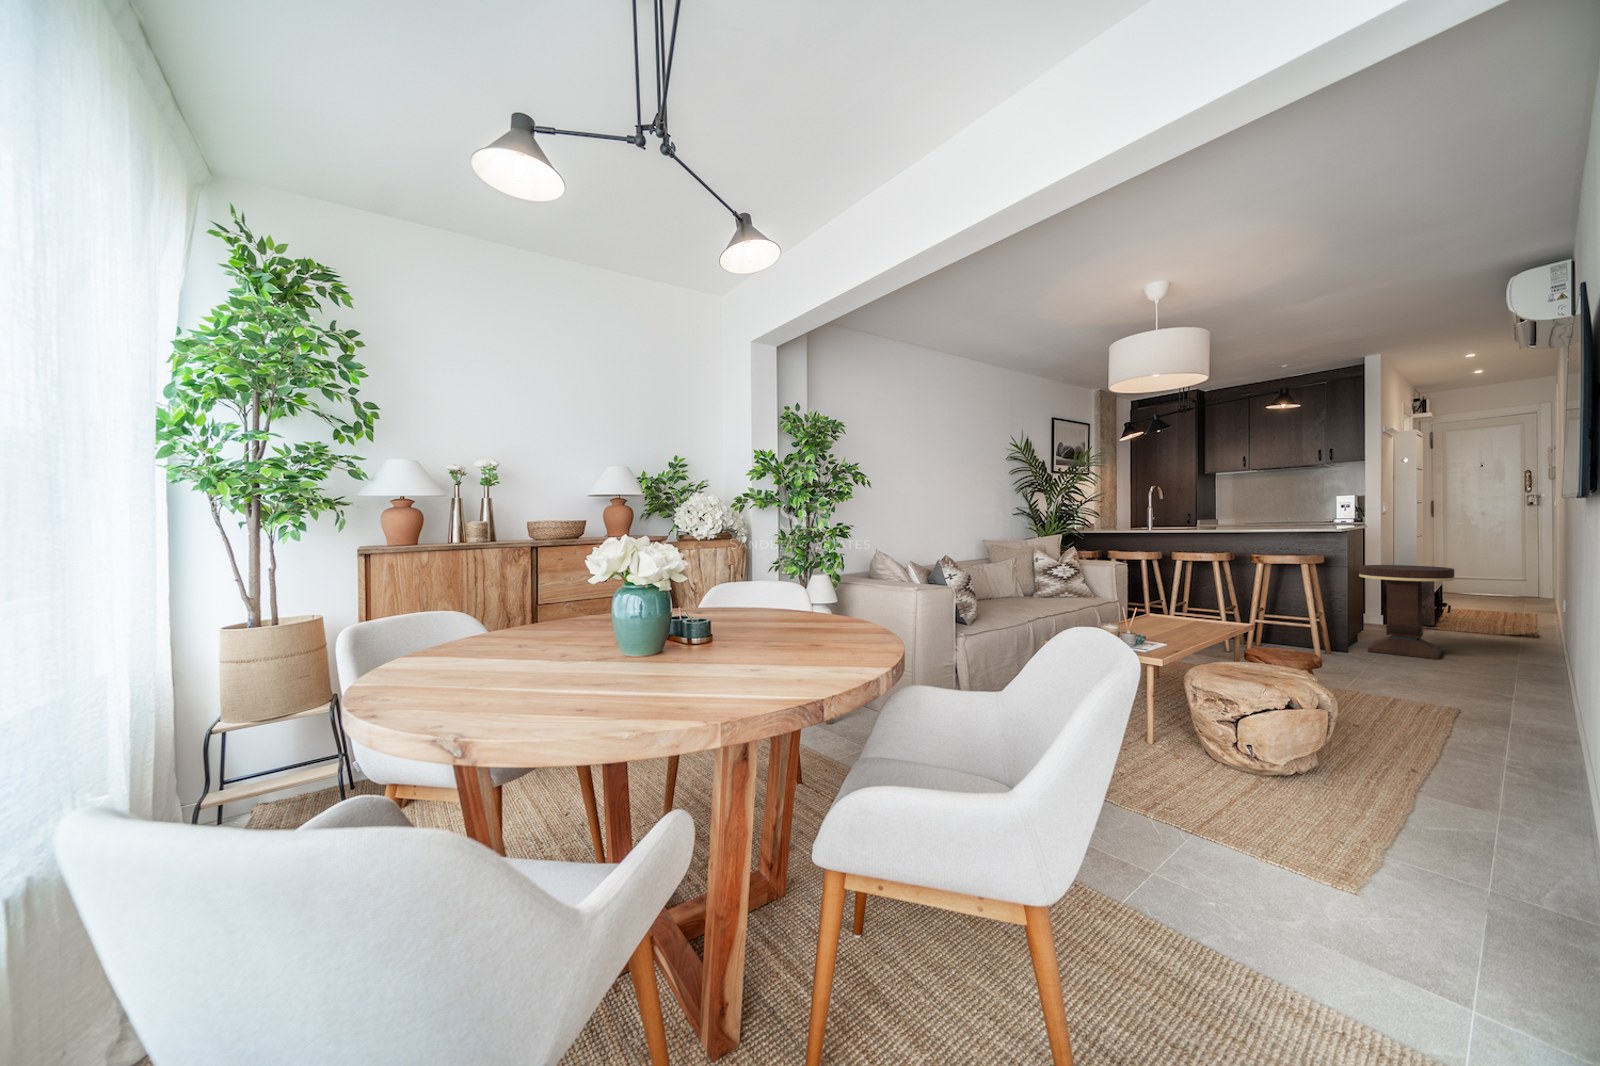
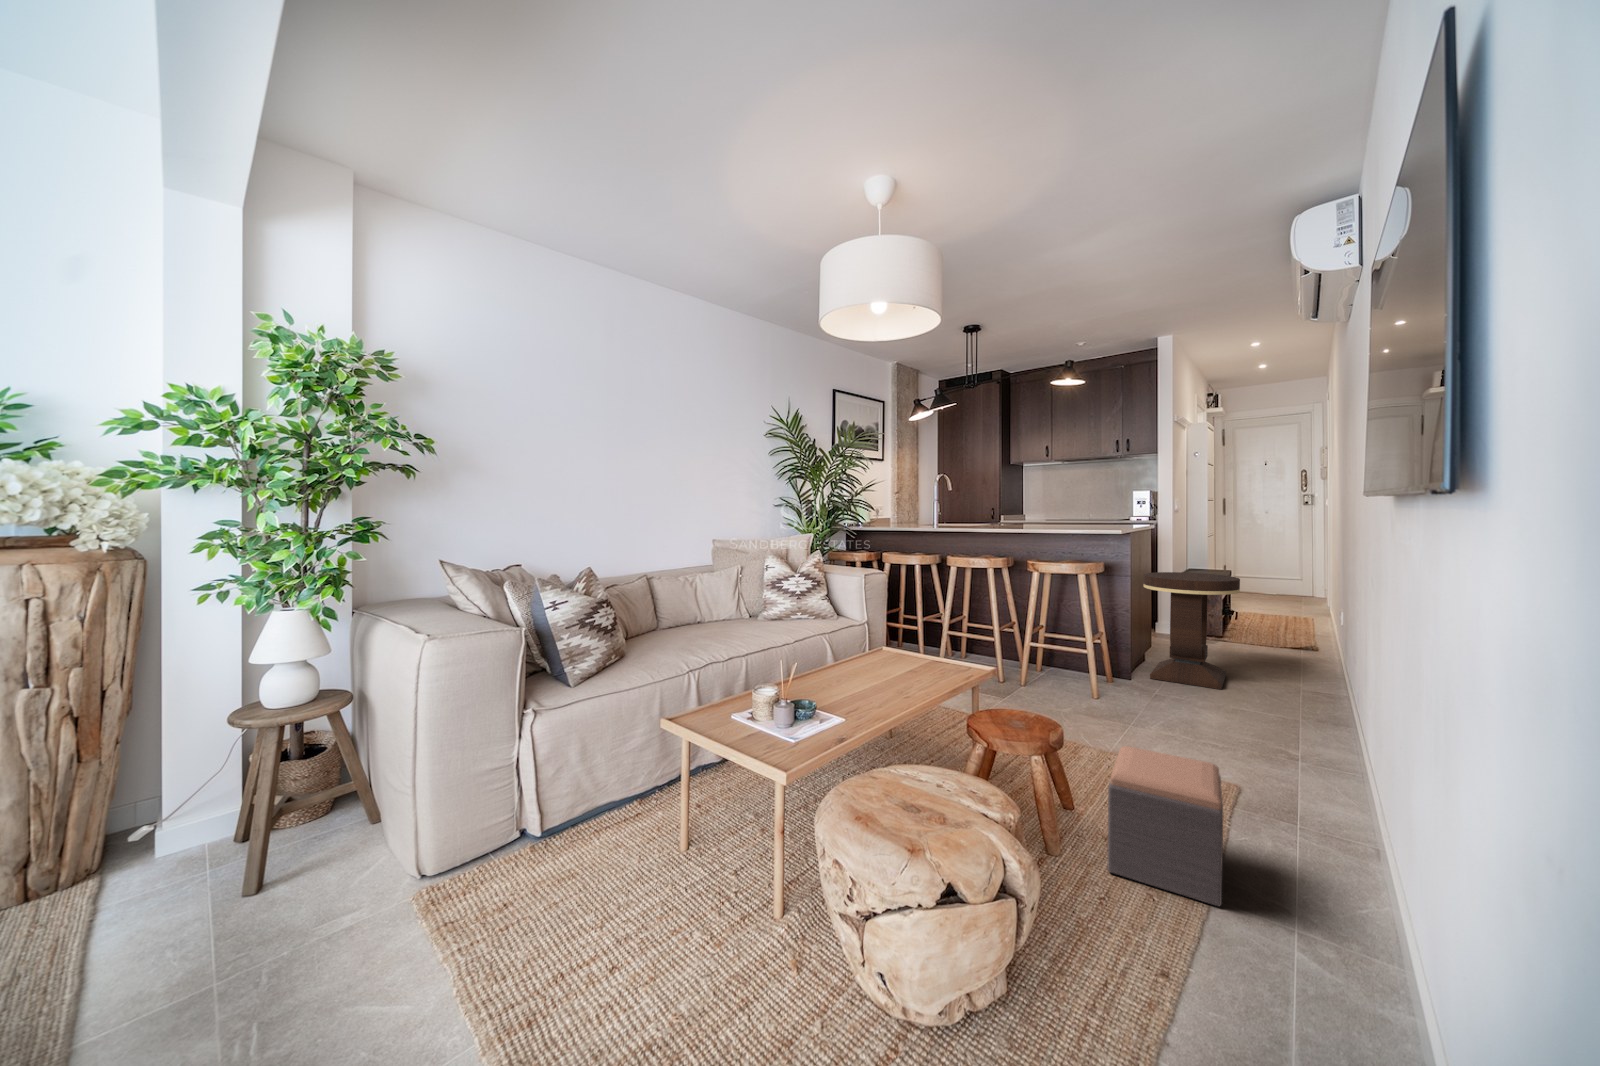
footstool: none [1362,665,1446,749] -> present [1107,746,1223,906]

